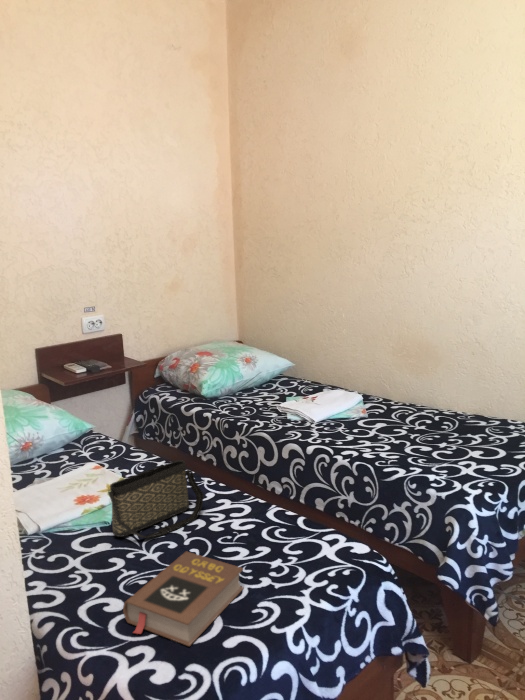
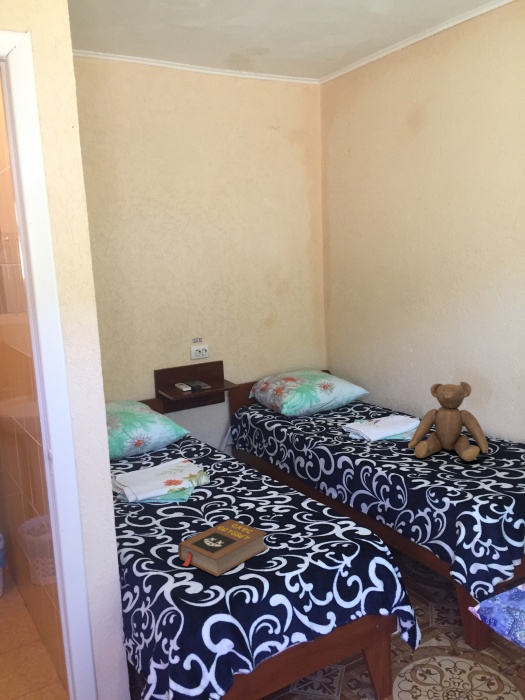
teddy bear: none [361,350,452,441] -> present [408,382,488,461]
handbag: present [108,460,204,538] -> none [183,457,257,511]

